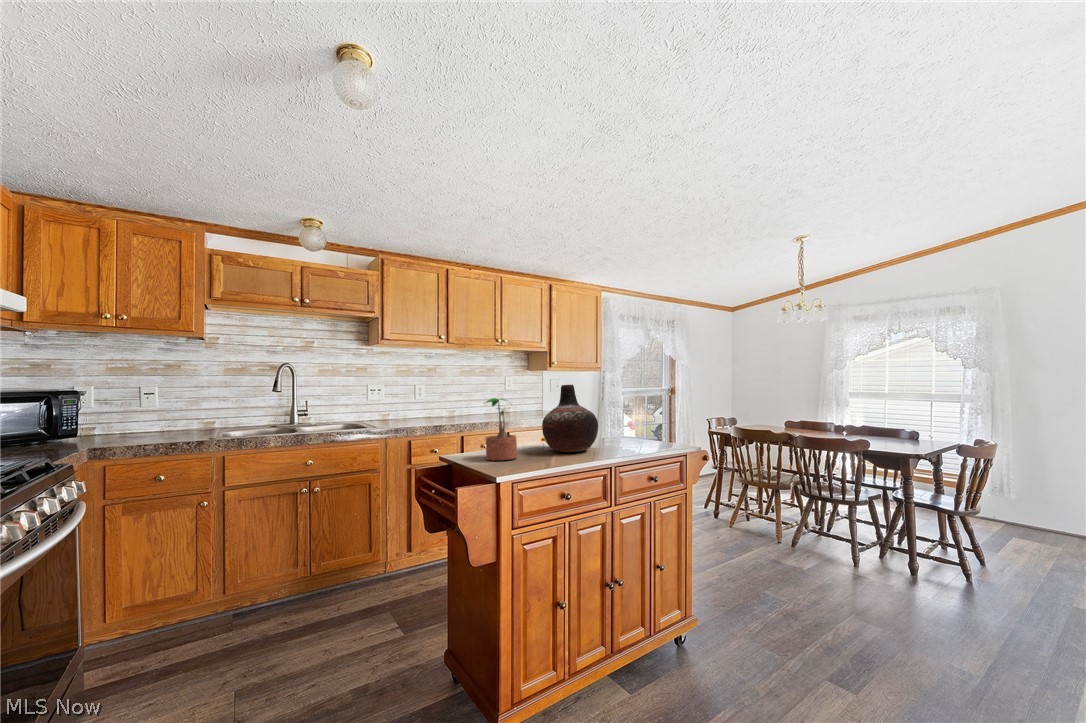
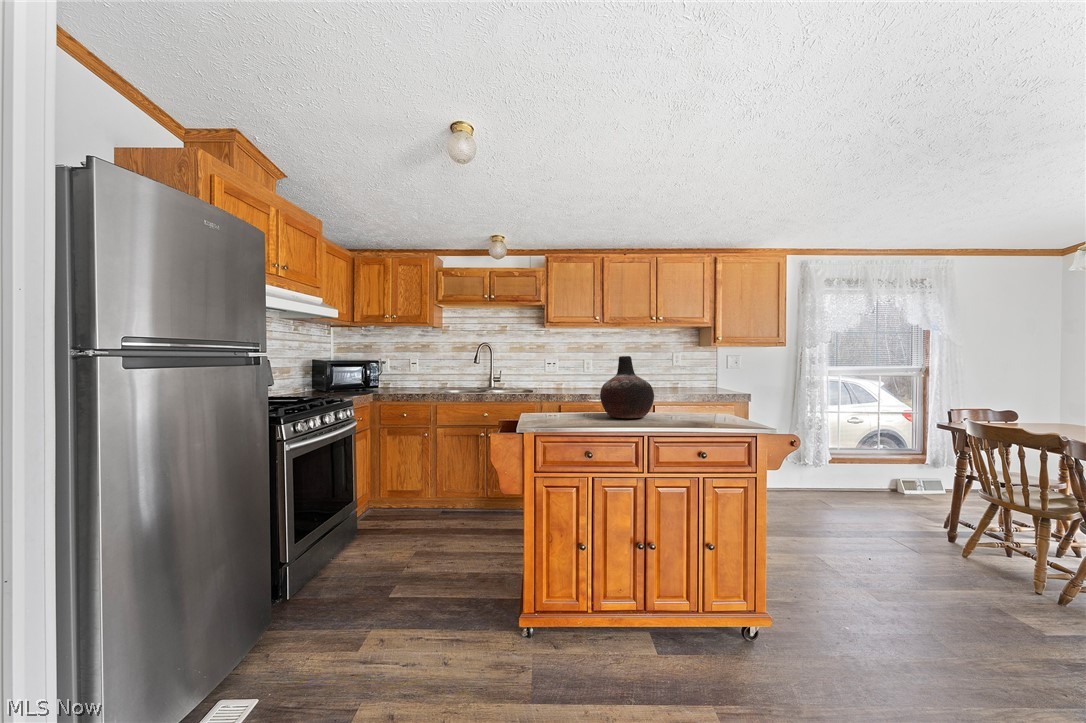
potted plant: present [486,398,517,460] -> none [543,367,571,418]

